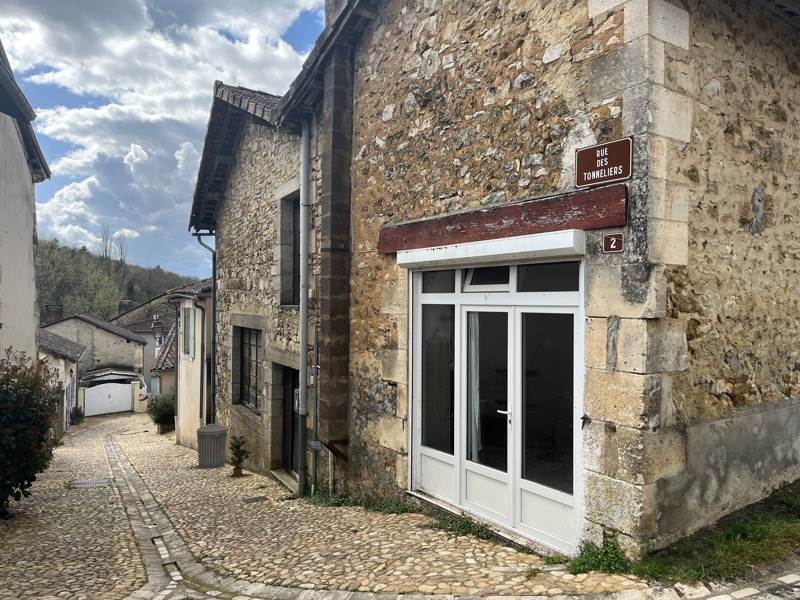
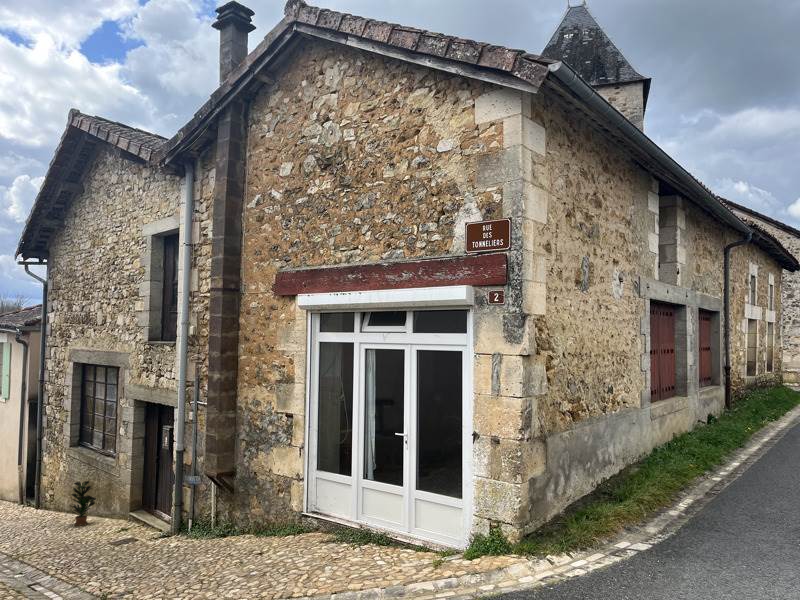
trash can: present [197,424,227,469] -> none [24,471,62,523]

